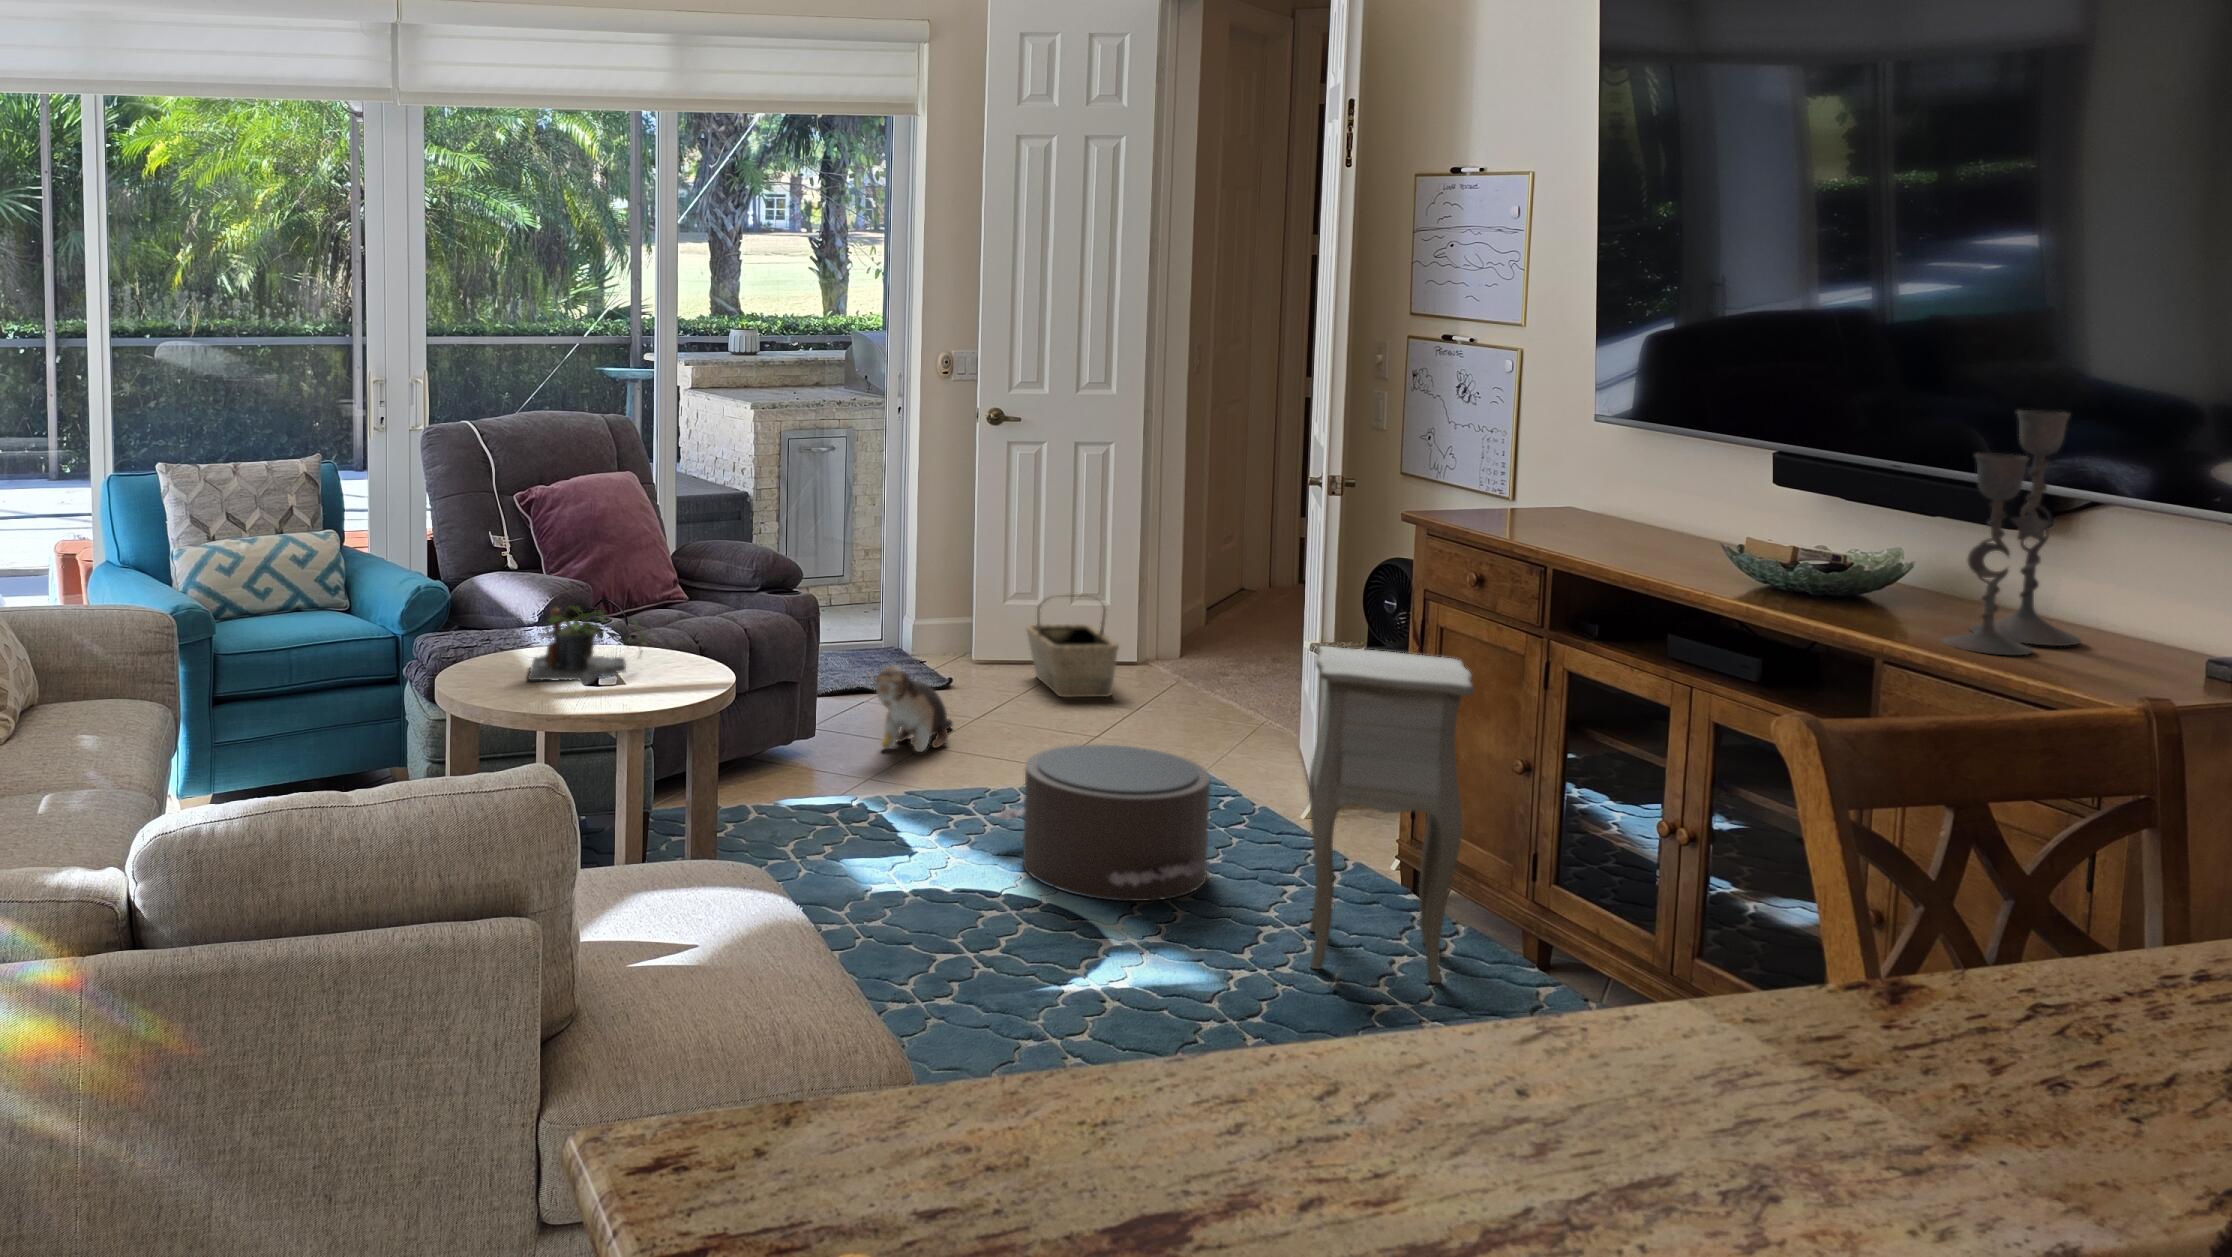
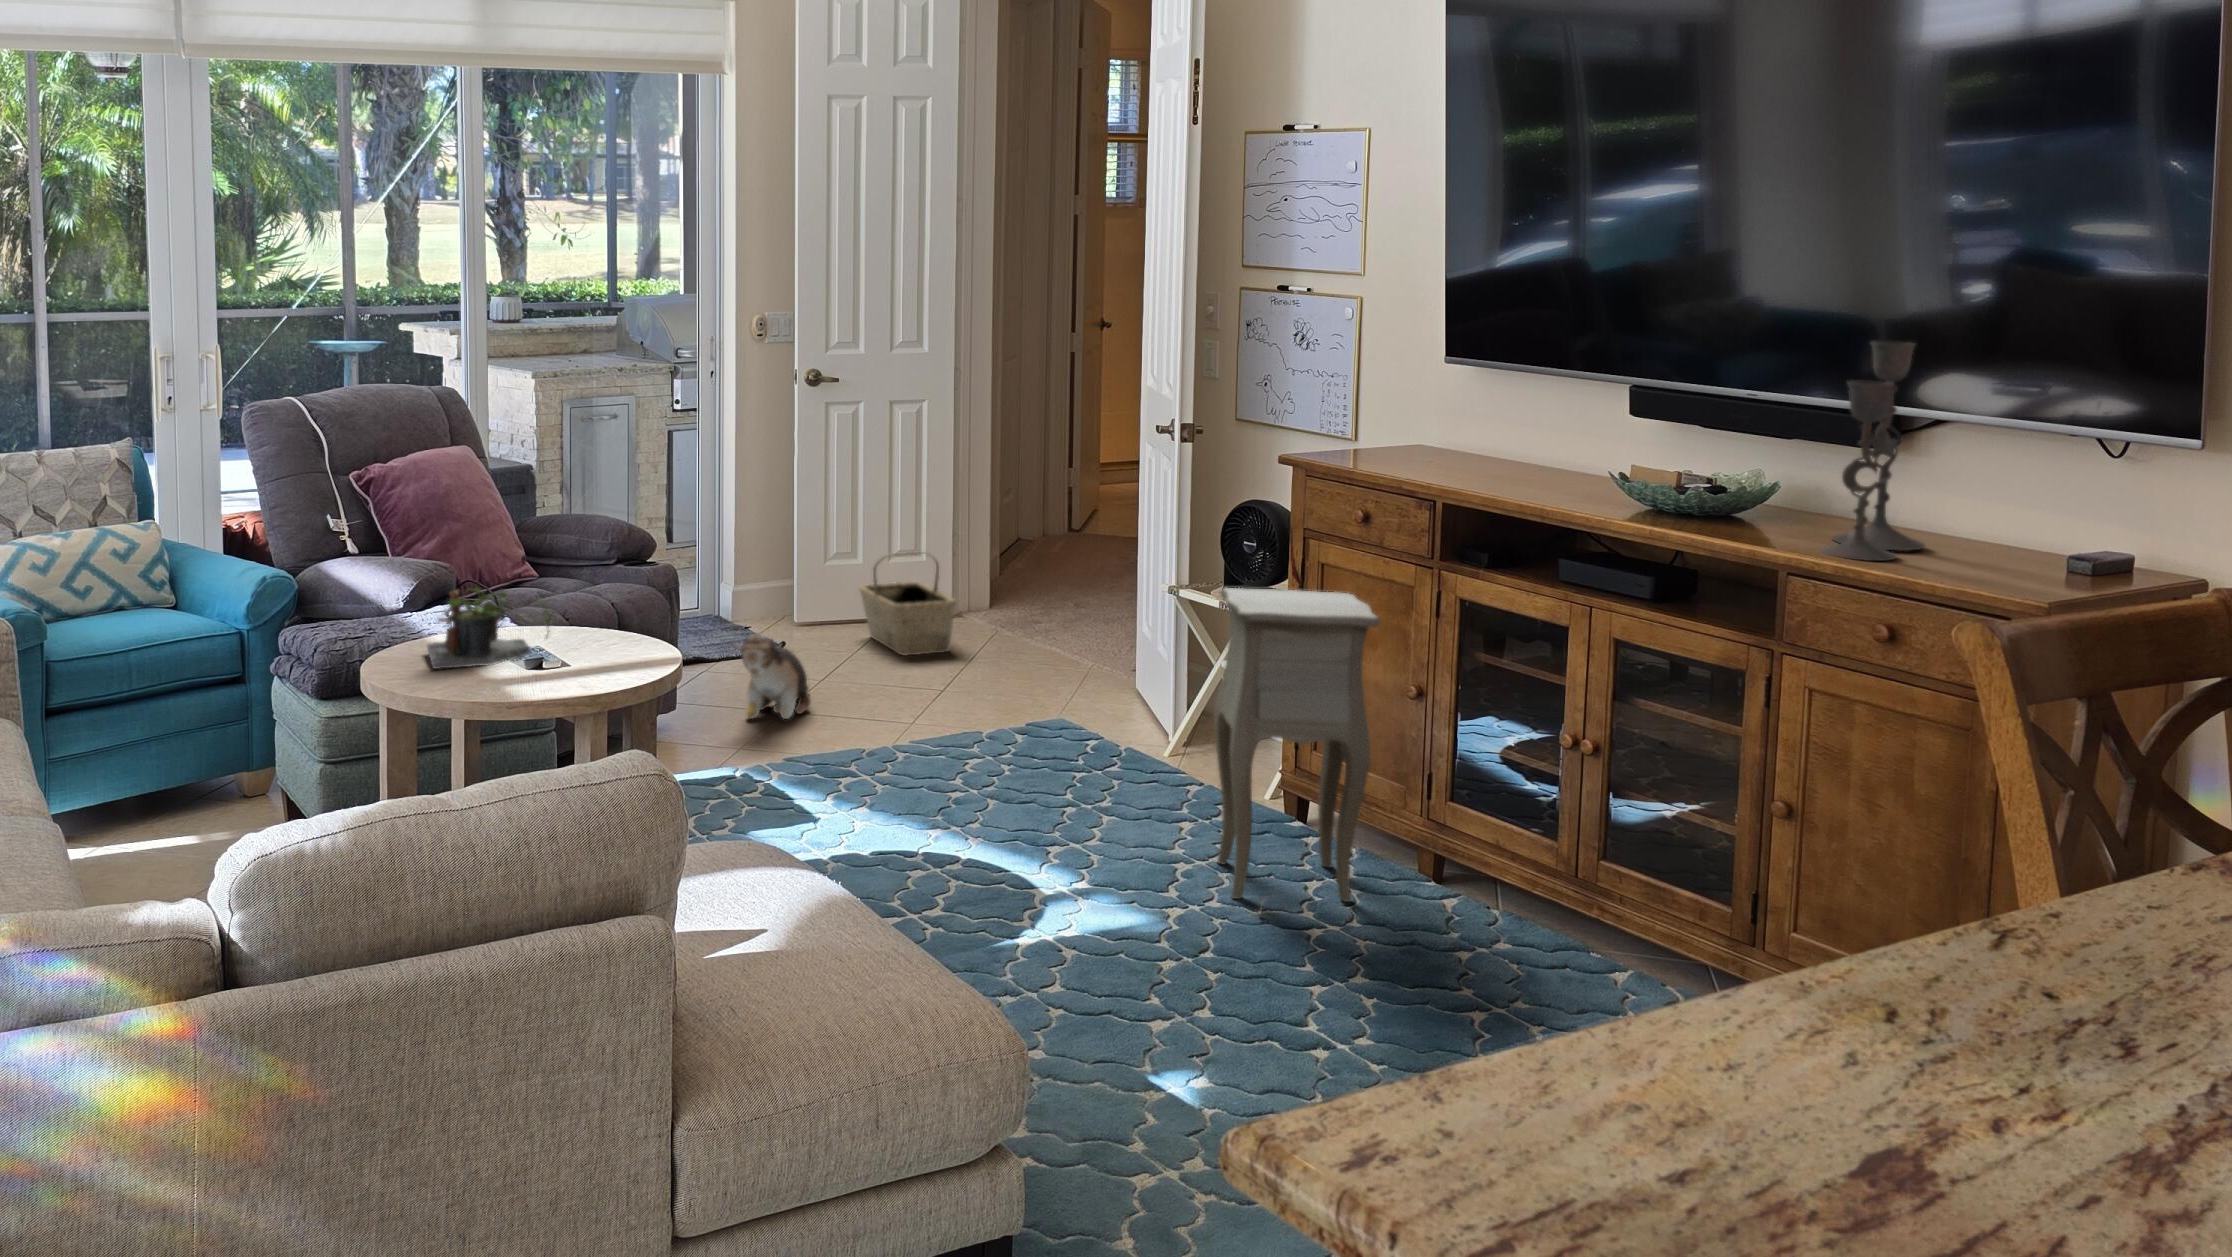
pouf: present [996,745,1211,901] -> none [892,698,1118,850]

